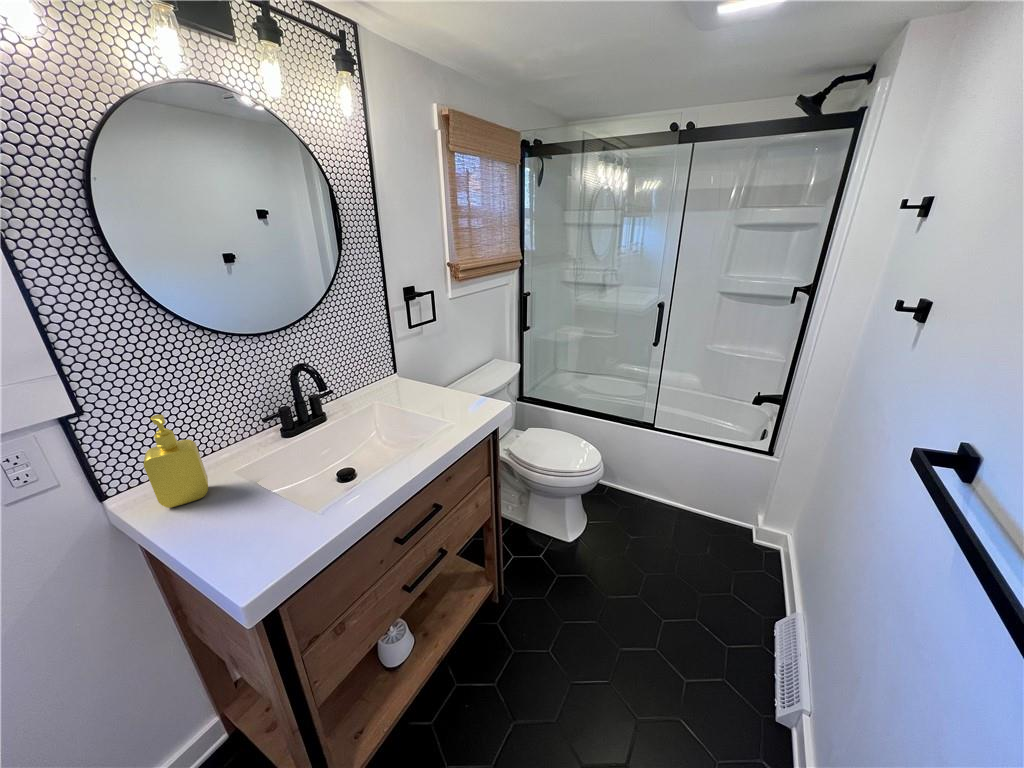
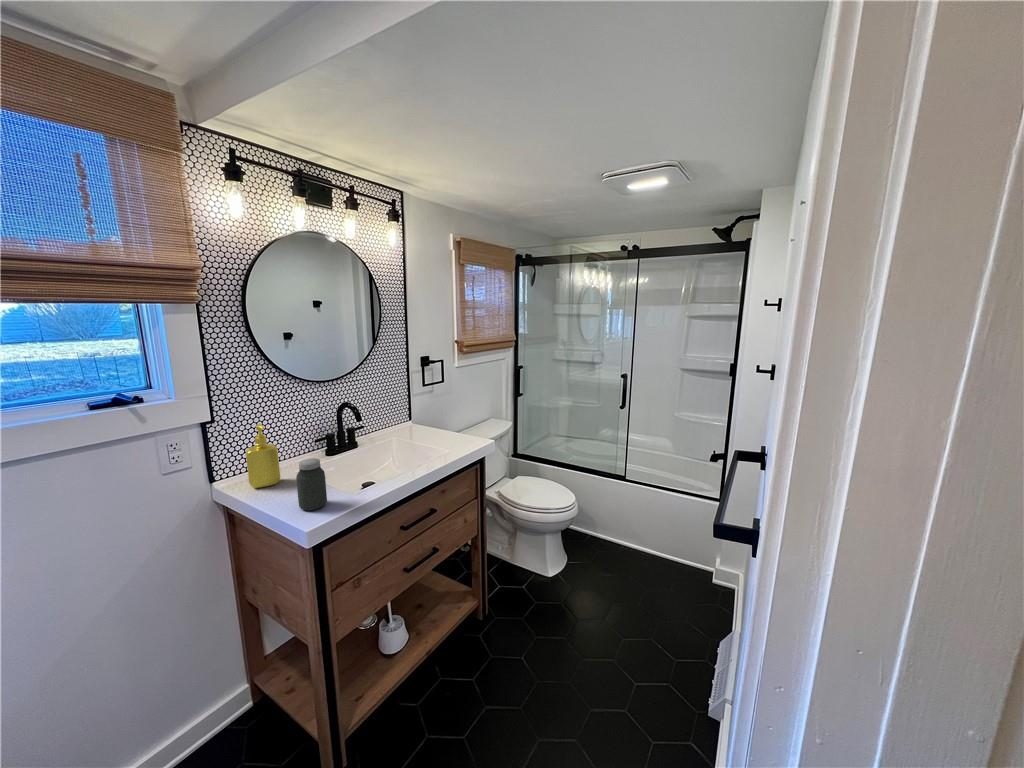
jar: none [219,474,277,554] -> present [296,458,327,510]

